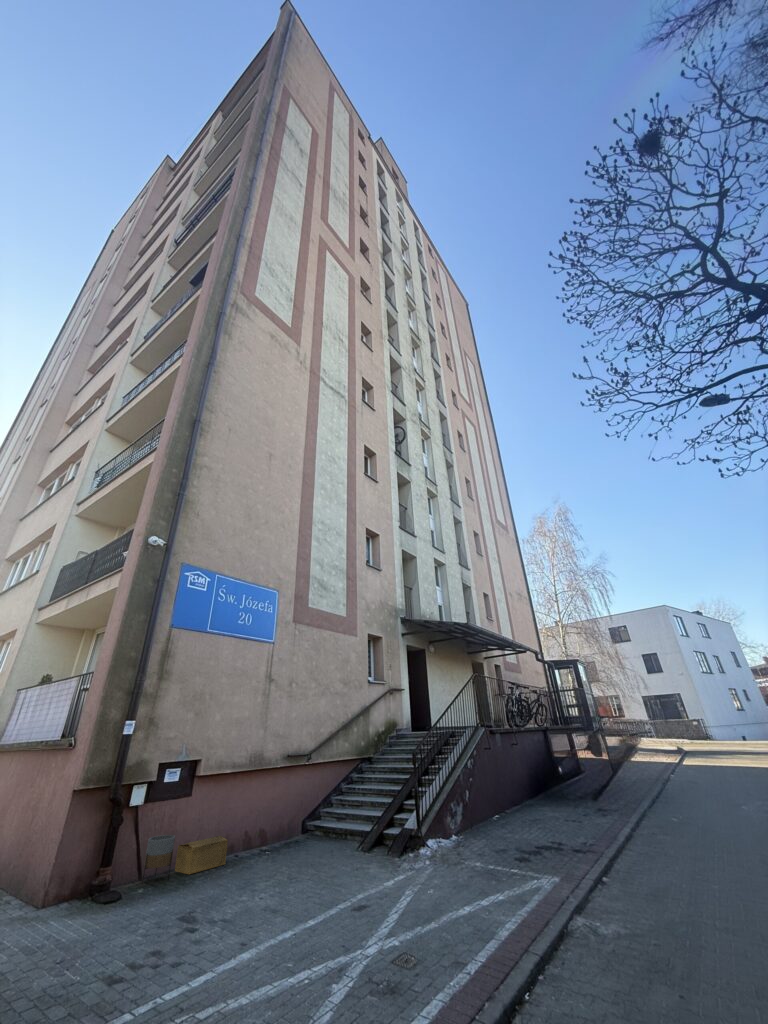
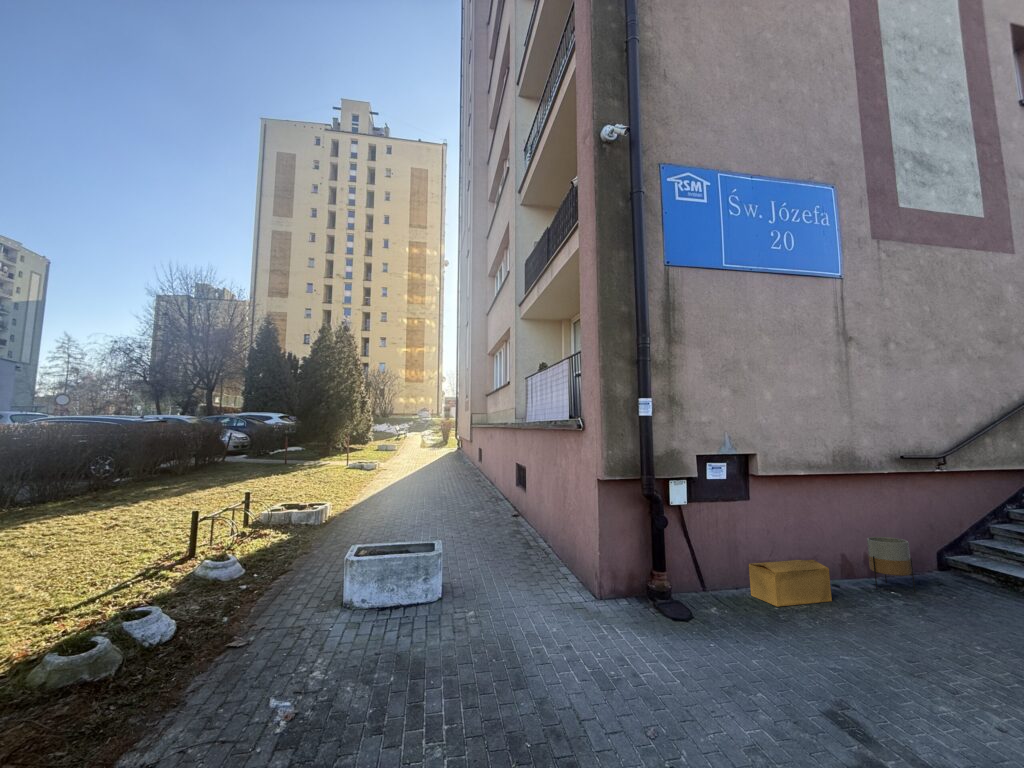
planter: present [143,835,175,879] -> present [867,537,915,592]

